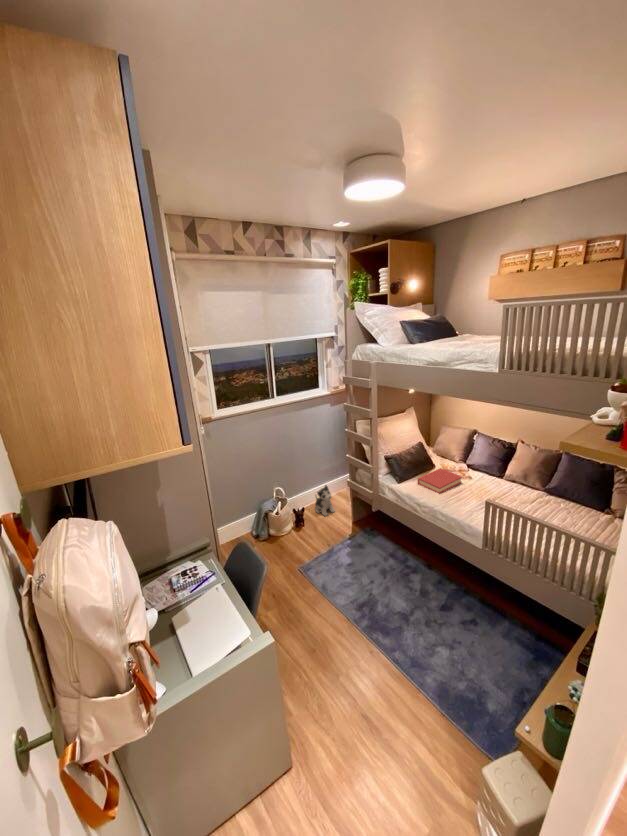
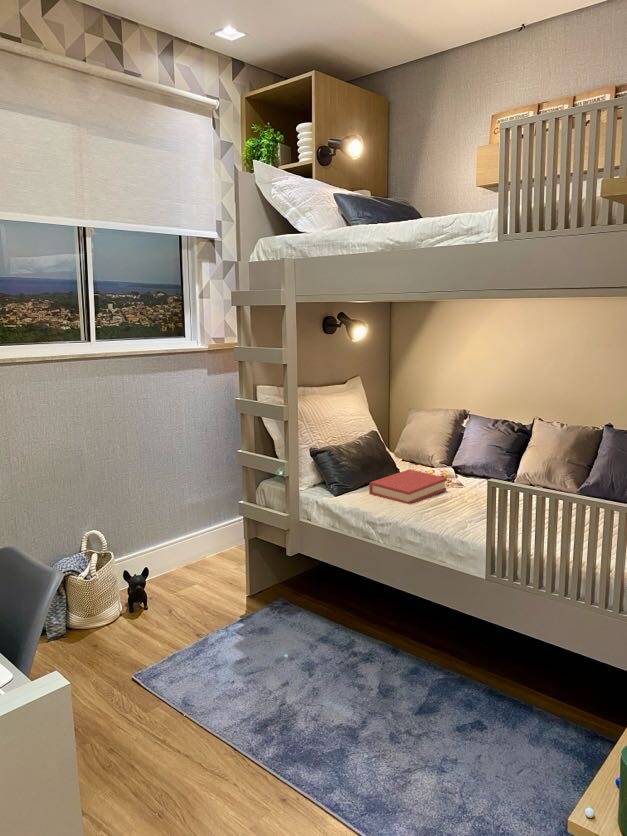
plush toy: present [315,485,335,516] -> none [172,522,213,586]

